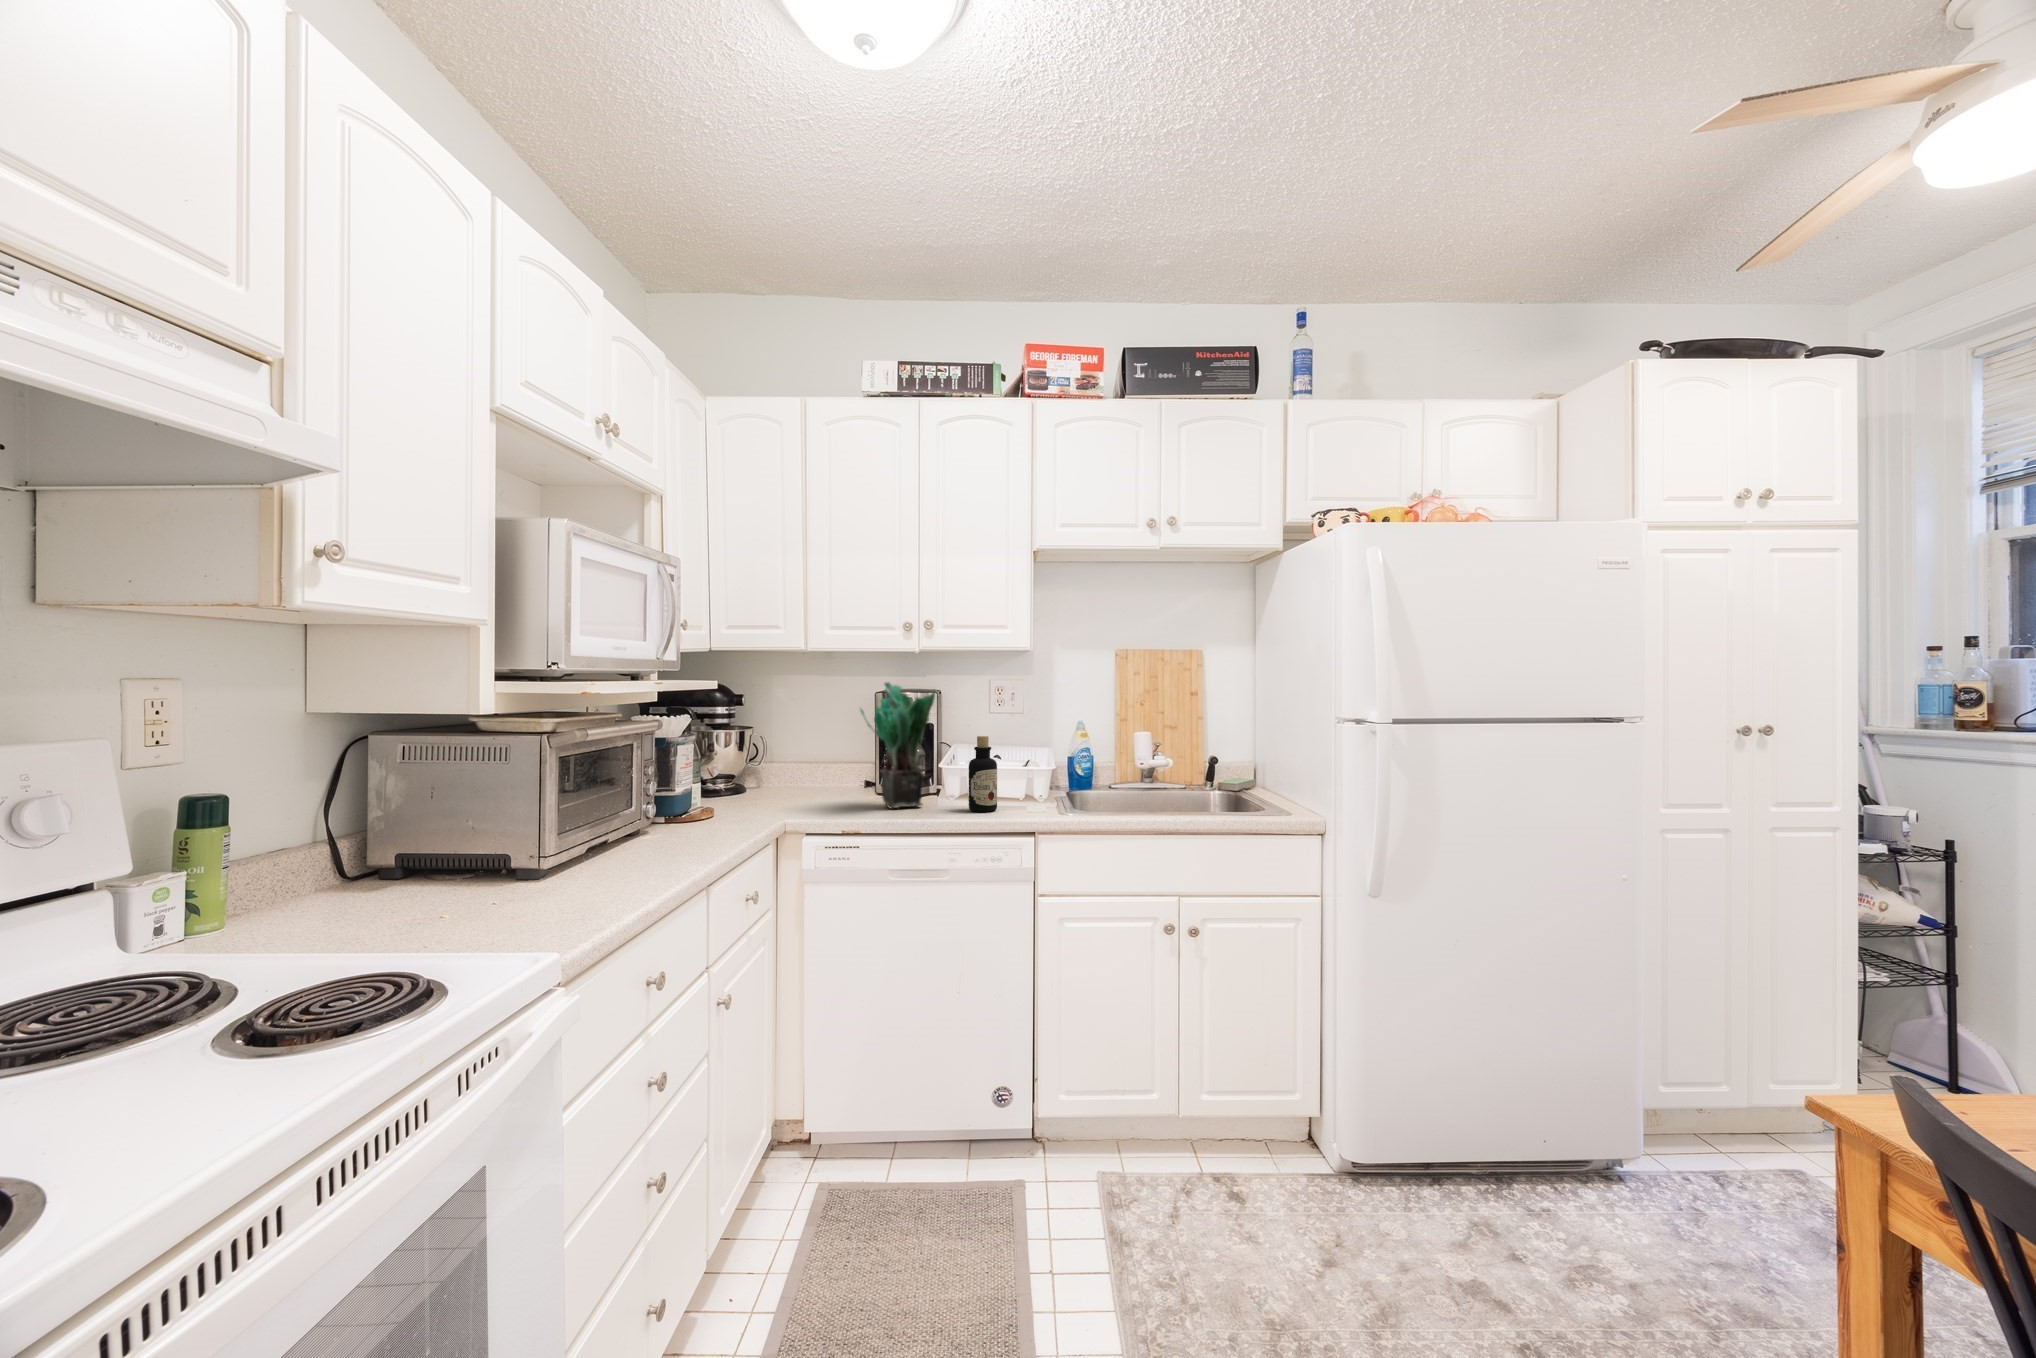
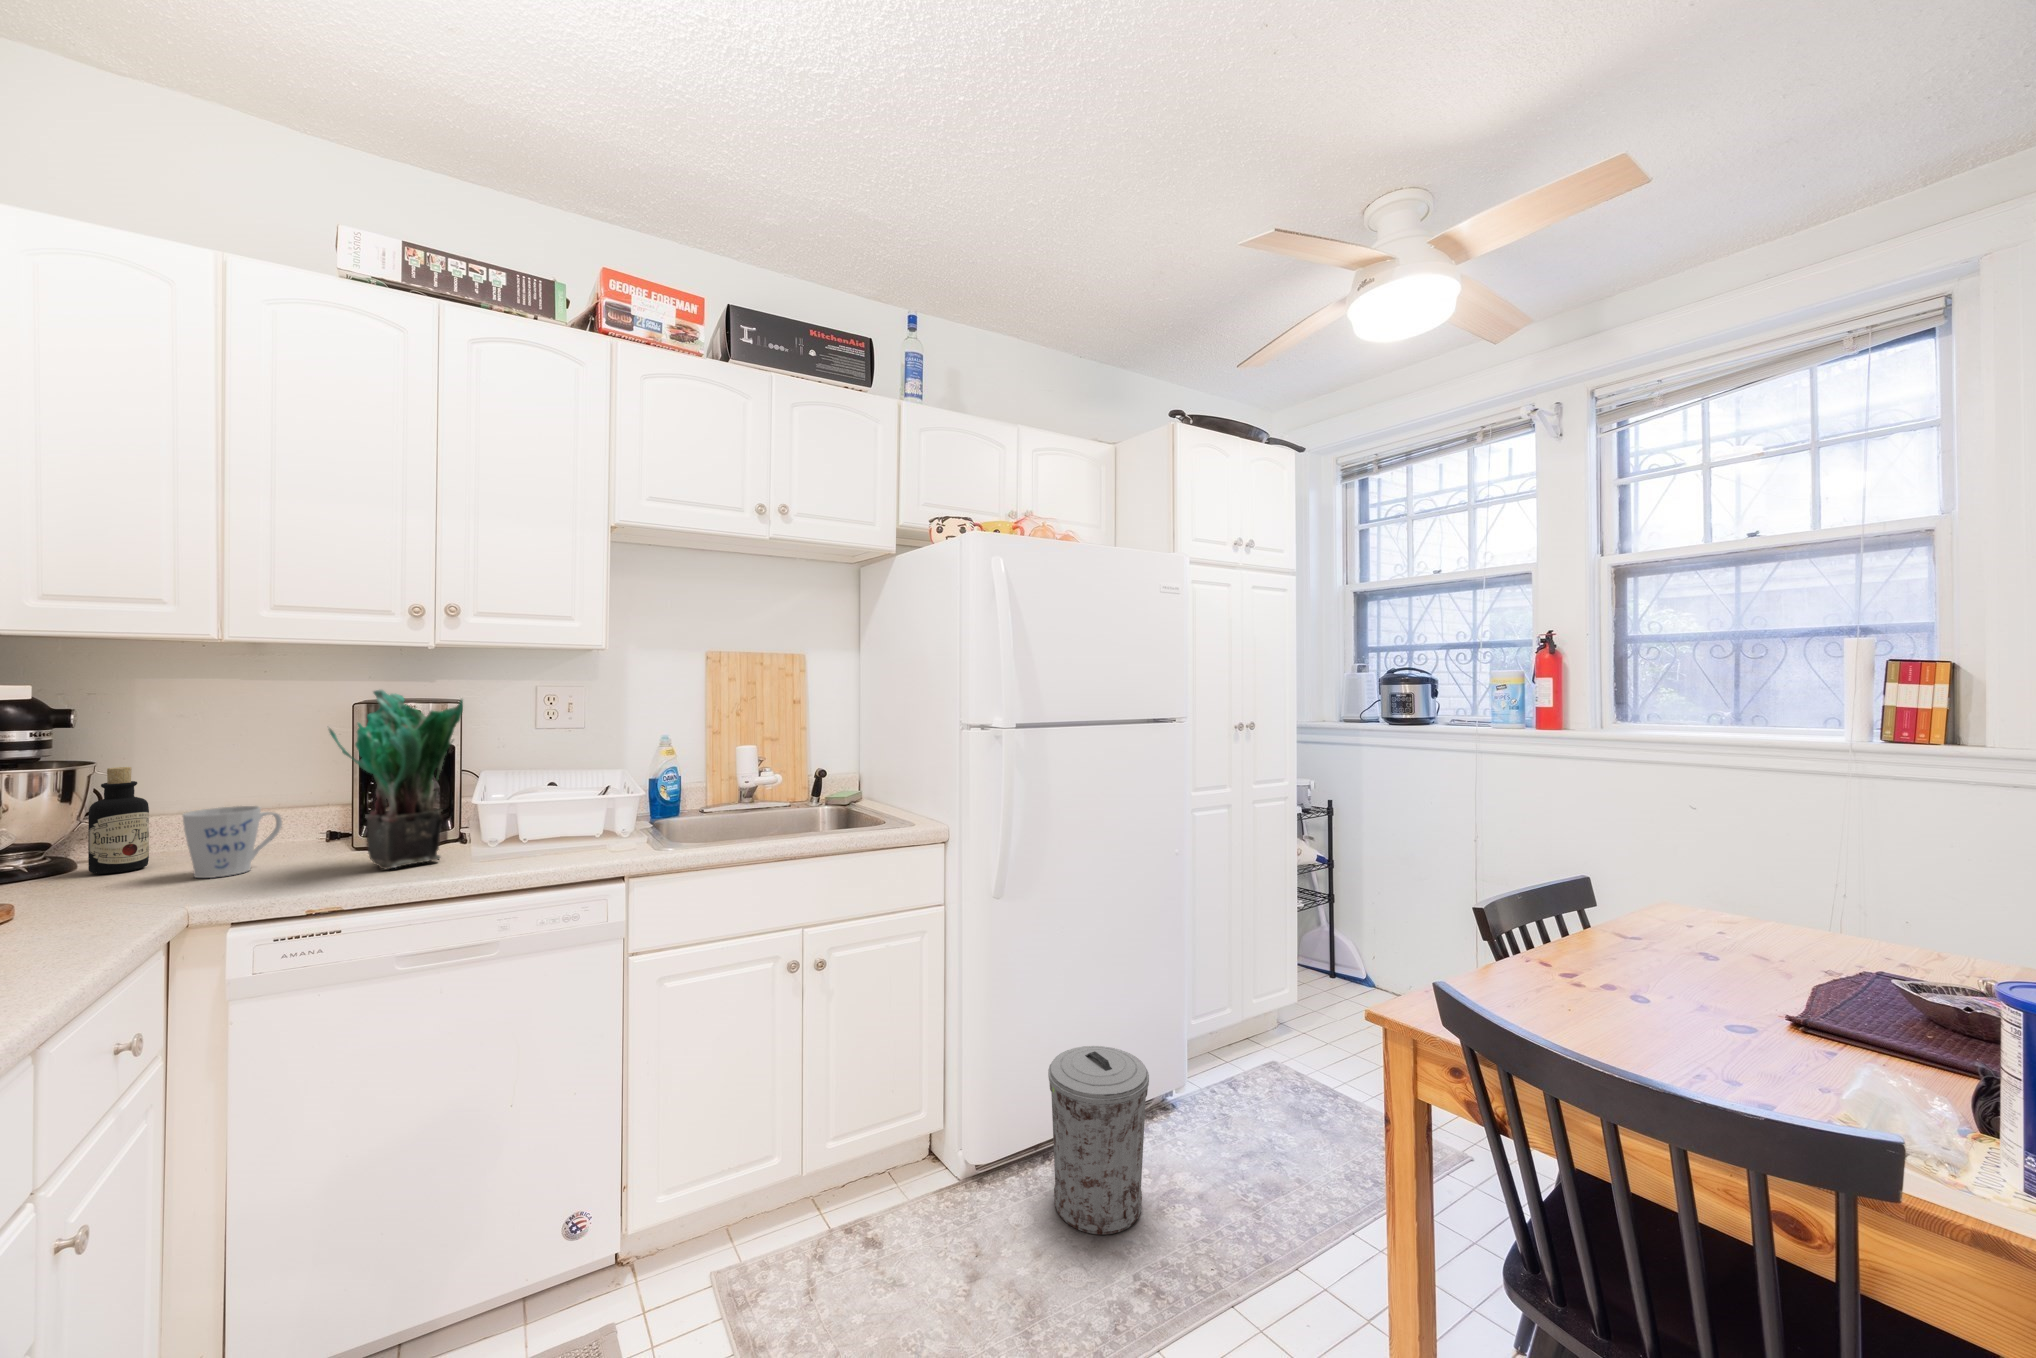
bottle: present [969,736,997,812] -> present [88,767,149,874]
mug: none [791,760,838,804] -> present [183,806,282,878]
trash can: none [1424,1068,1547,1269] -> present [1048,1046,1149,1235]

